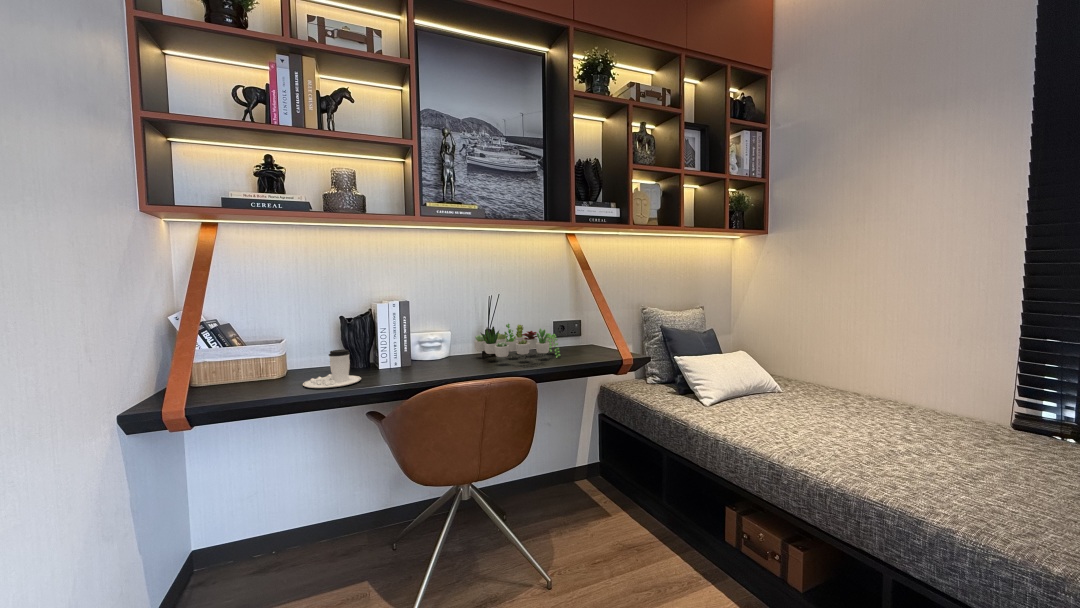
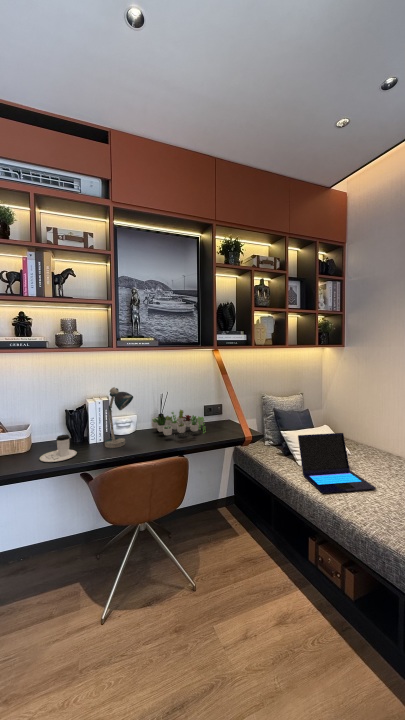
desk lamp: none [403,275,450,374] -> present [105,387,133,448]
laptop: none [705,353,830,436] -> present [298,433,376,493]

